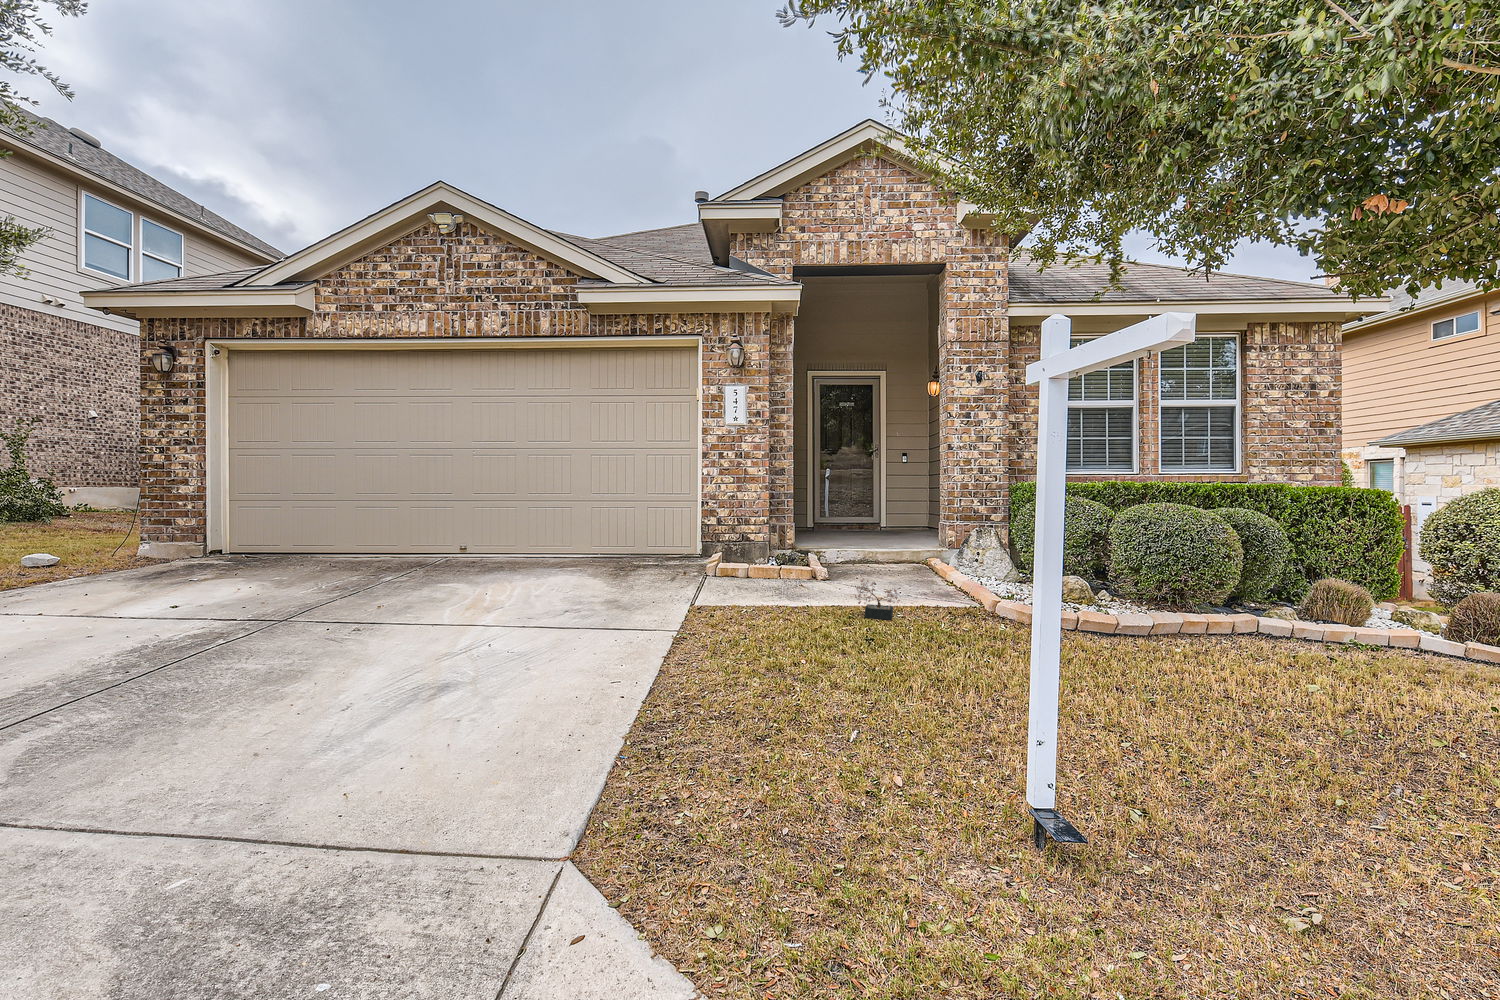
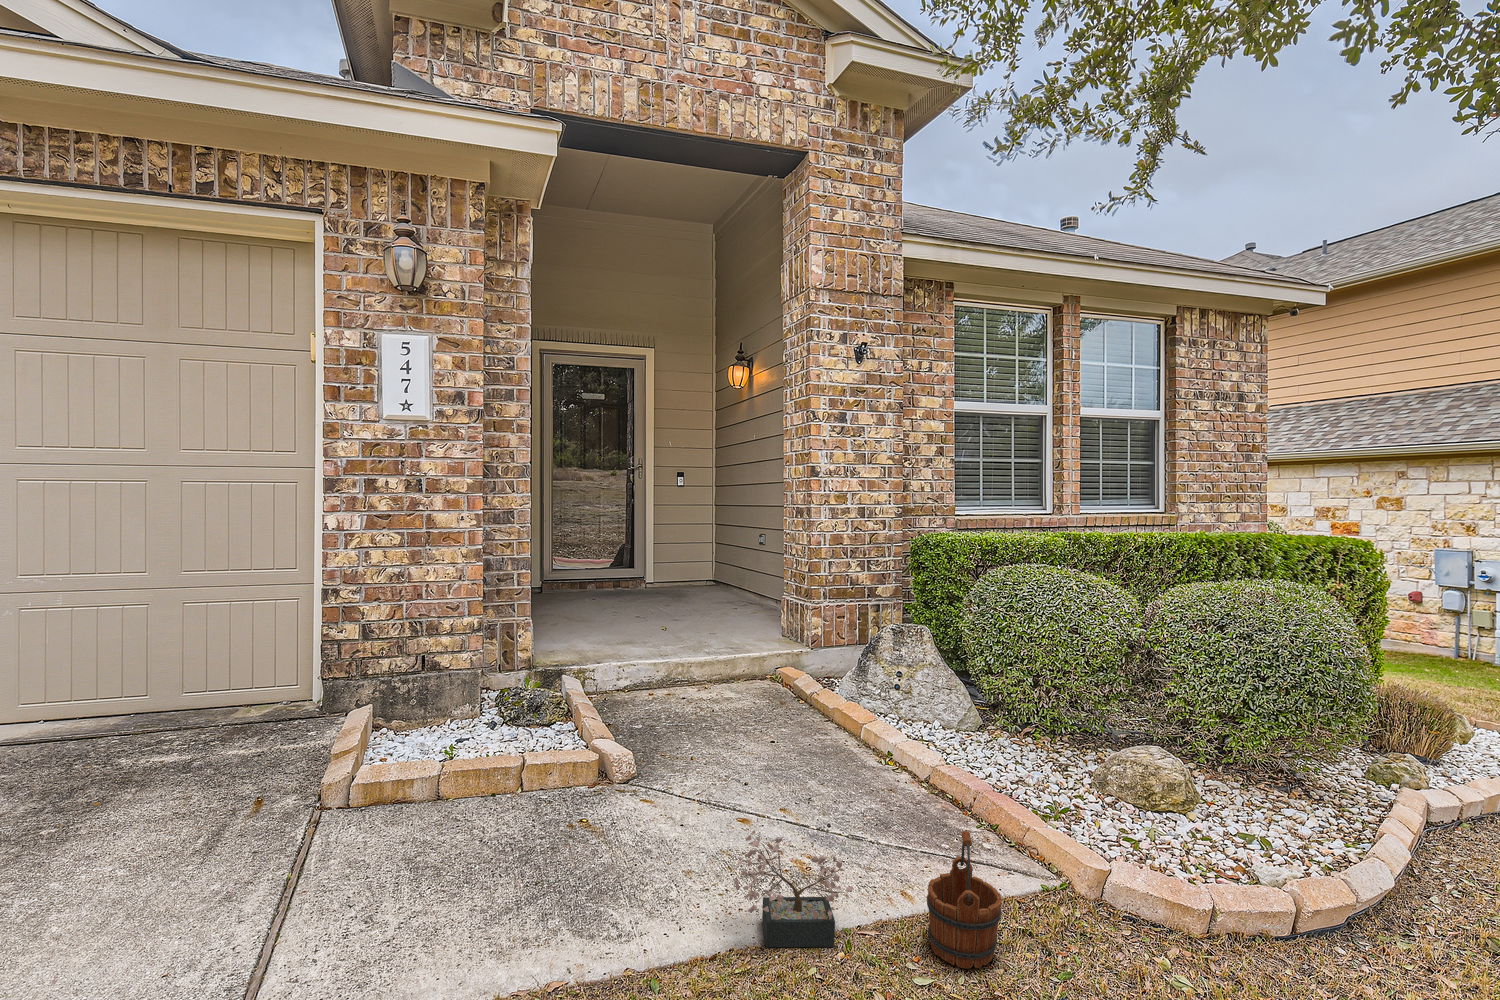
wooden bucket: none [929,579,958,629] -> present [927,831,1002,969]

